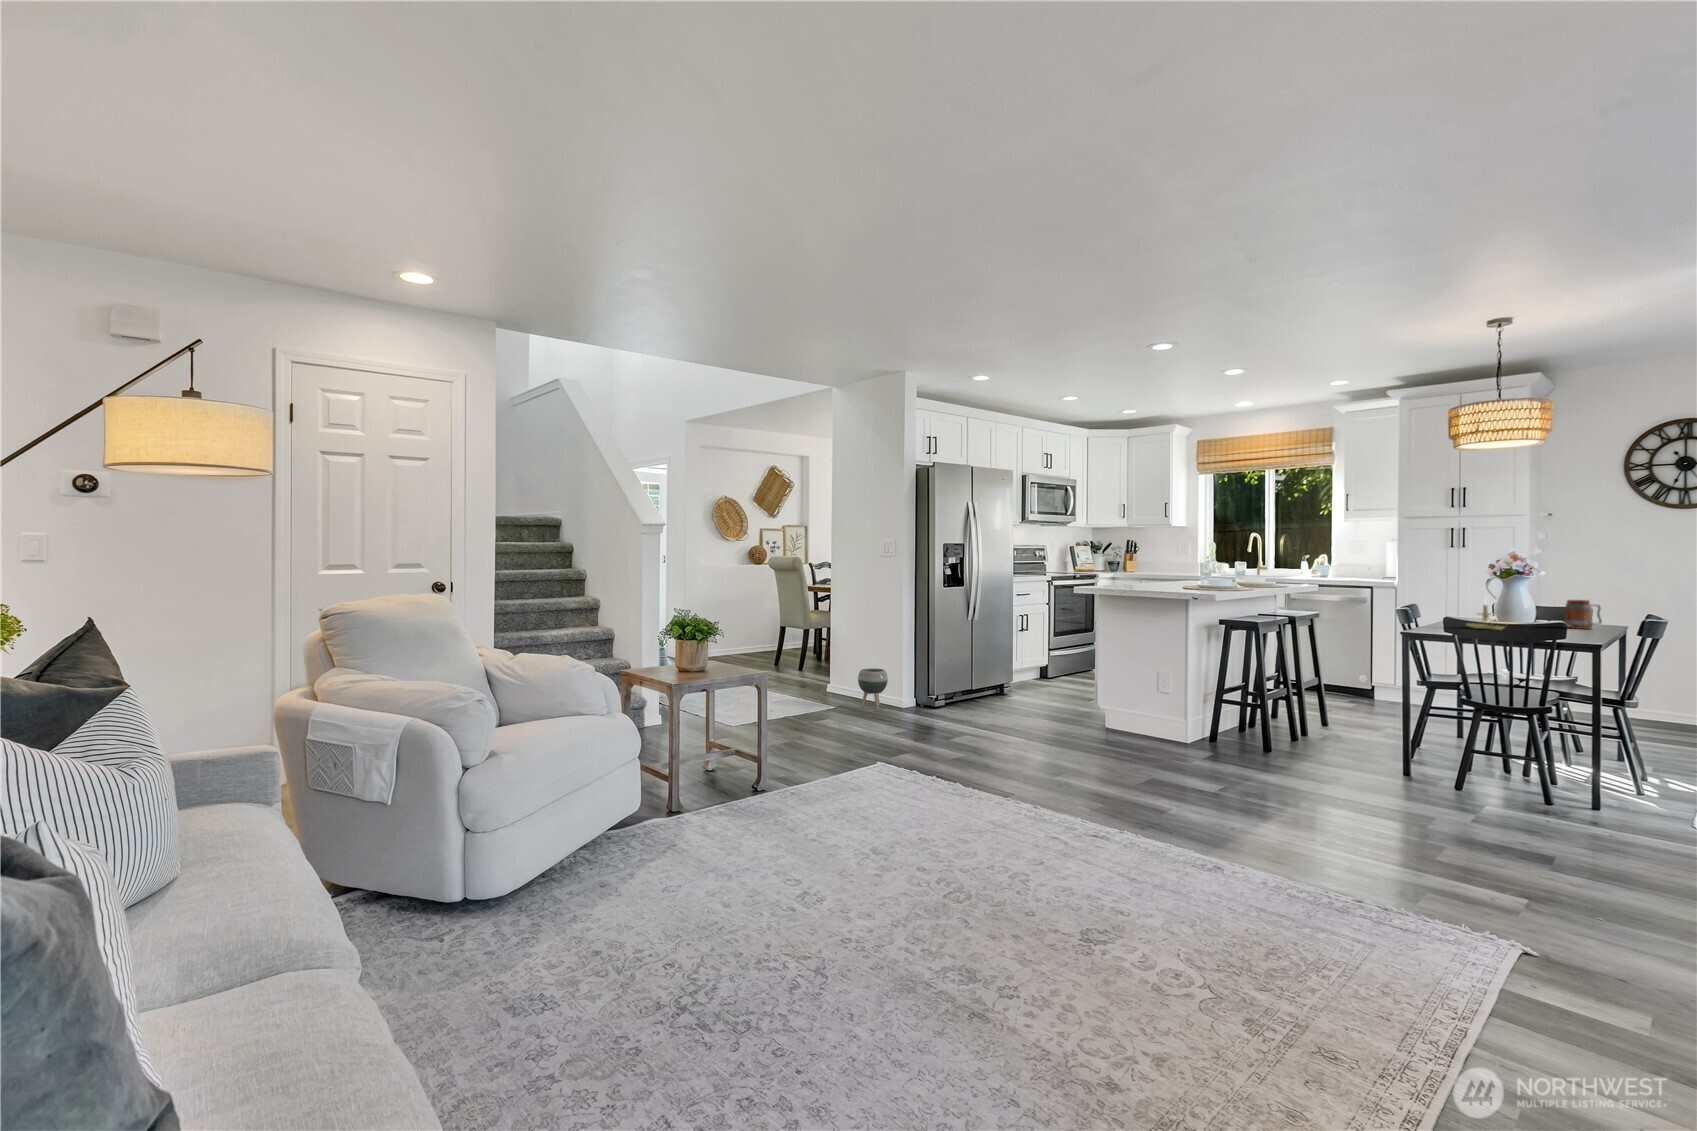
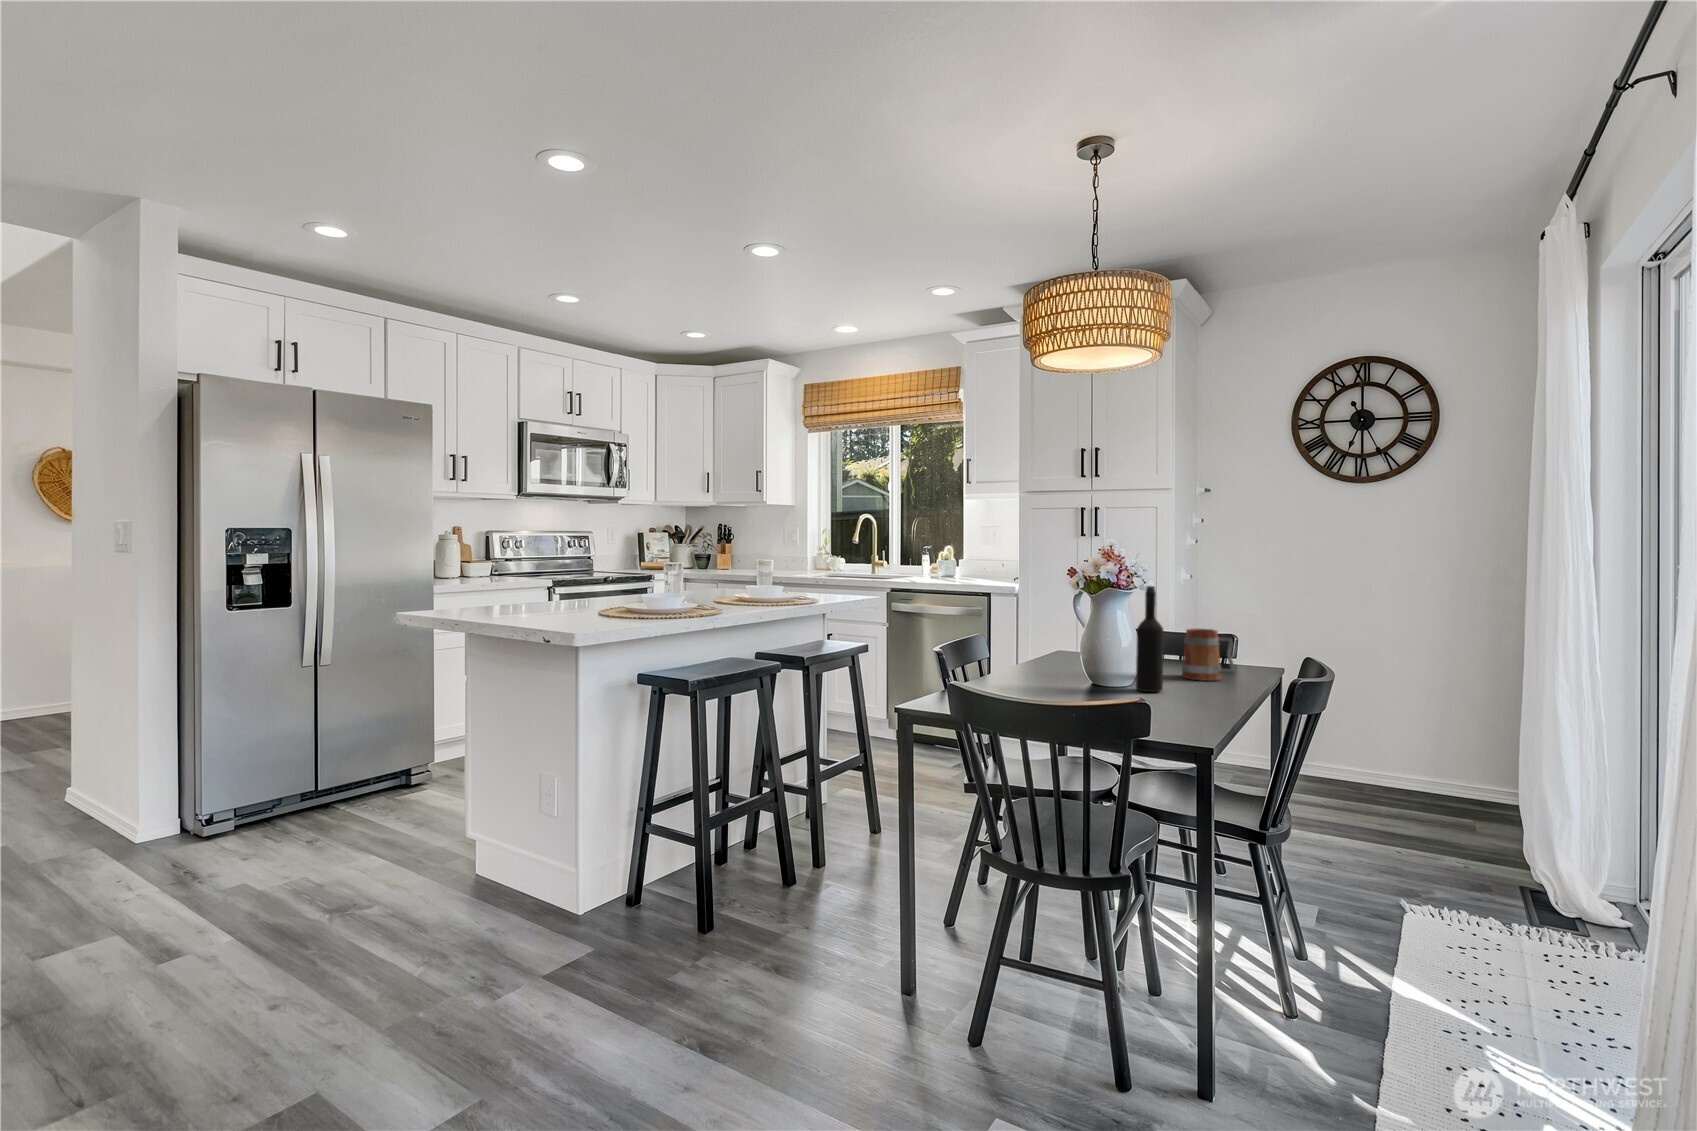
wine bottle: none [1541,573,1560,632] -> present [1136,586,1163,692]
candle holder: present [1467,600,1503,630] -> none [1024,627,1088,691]
planter: present [858,668,888,709] -> none [38,766,115,850]

